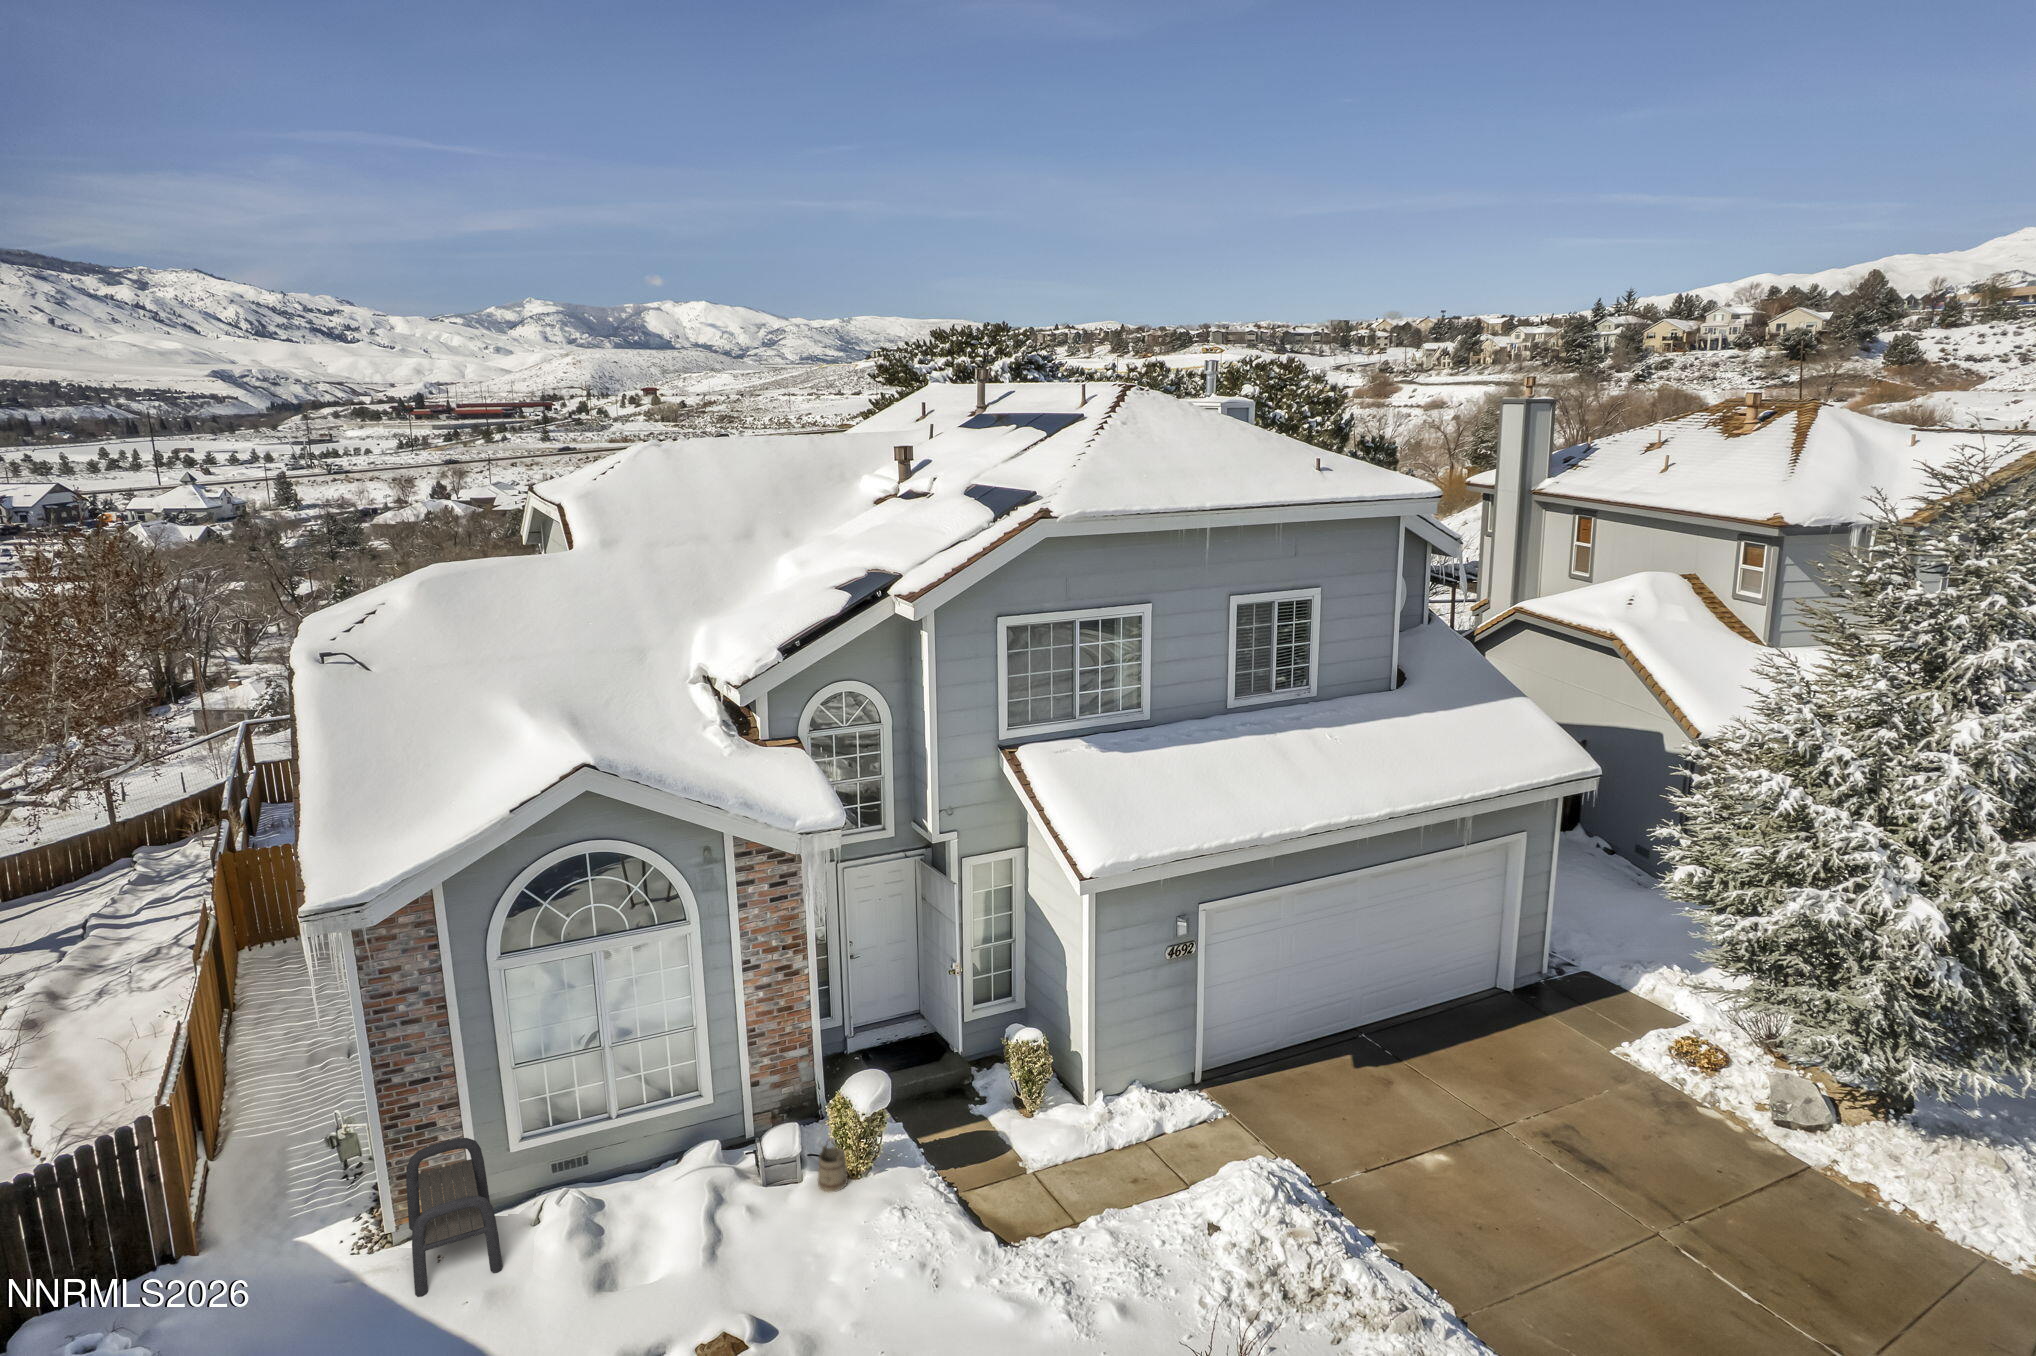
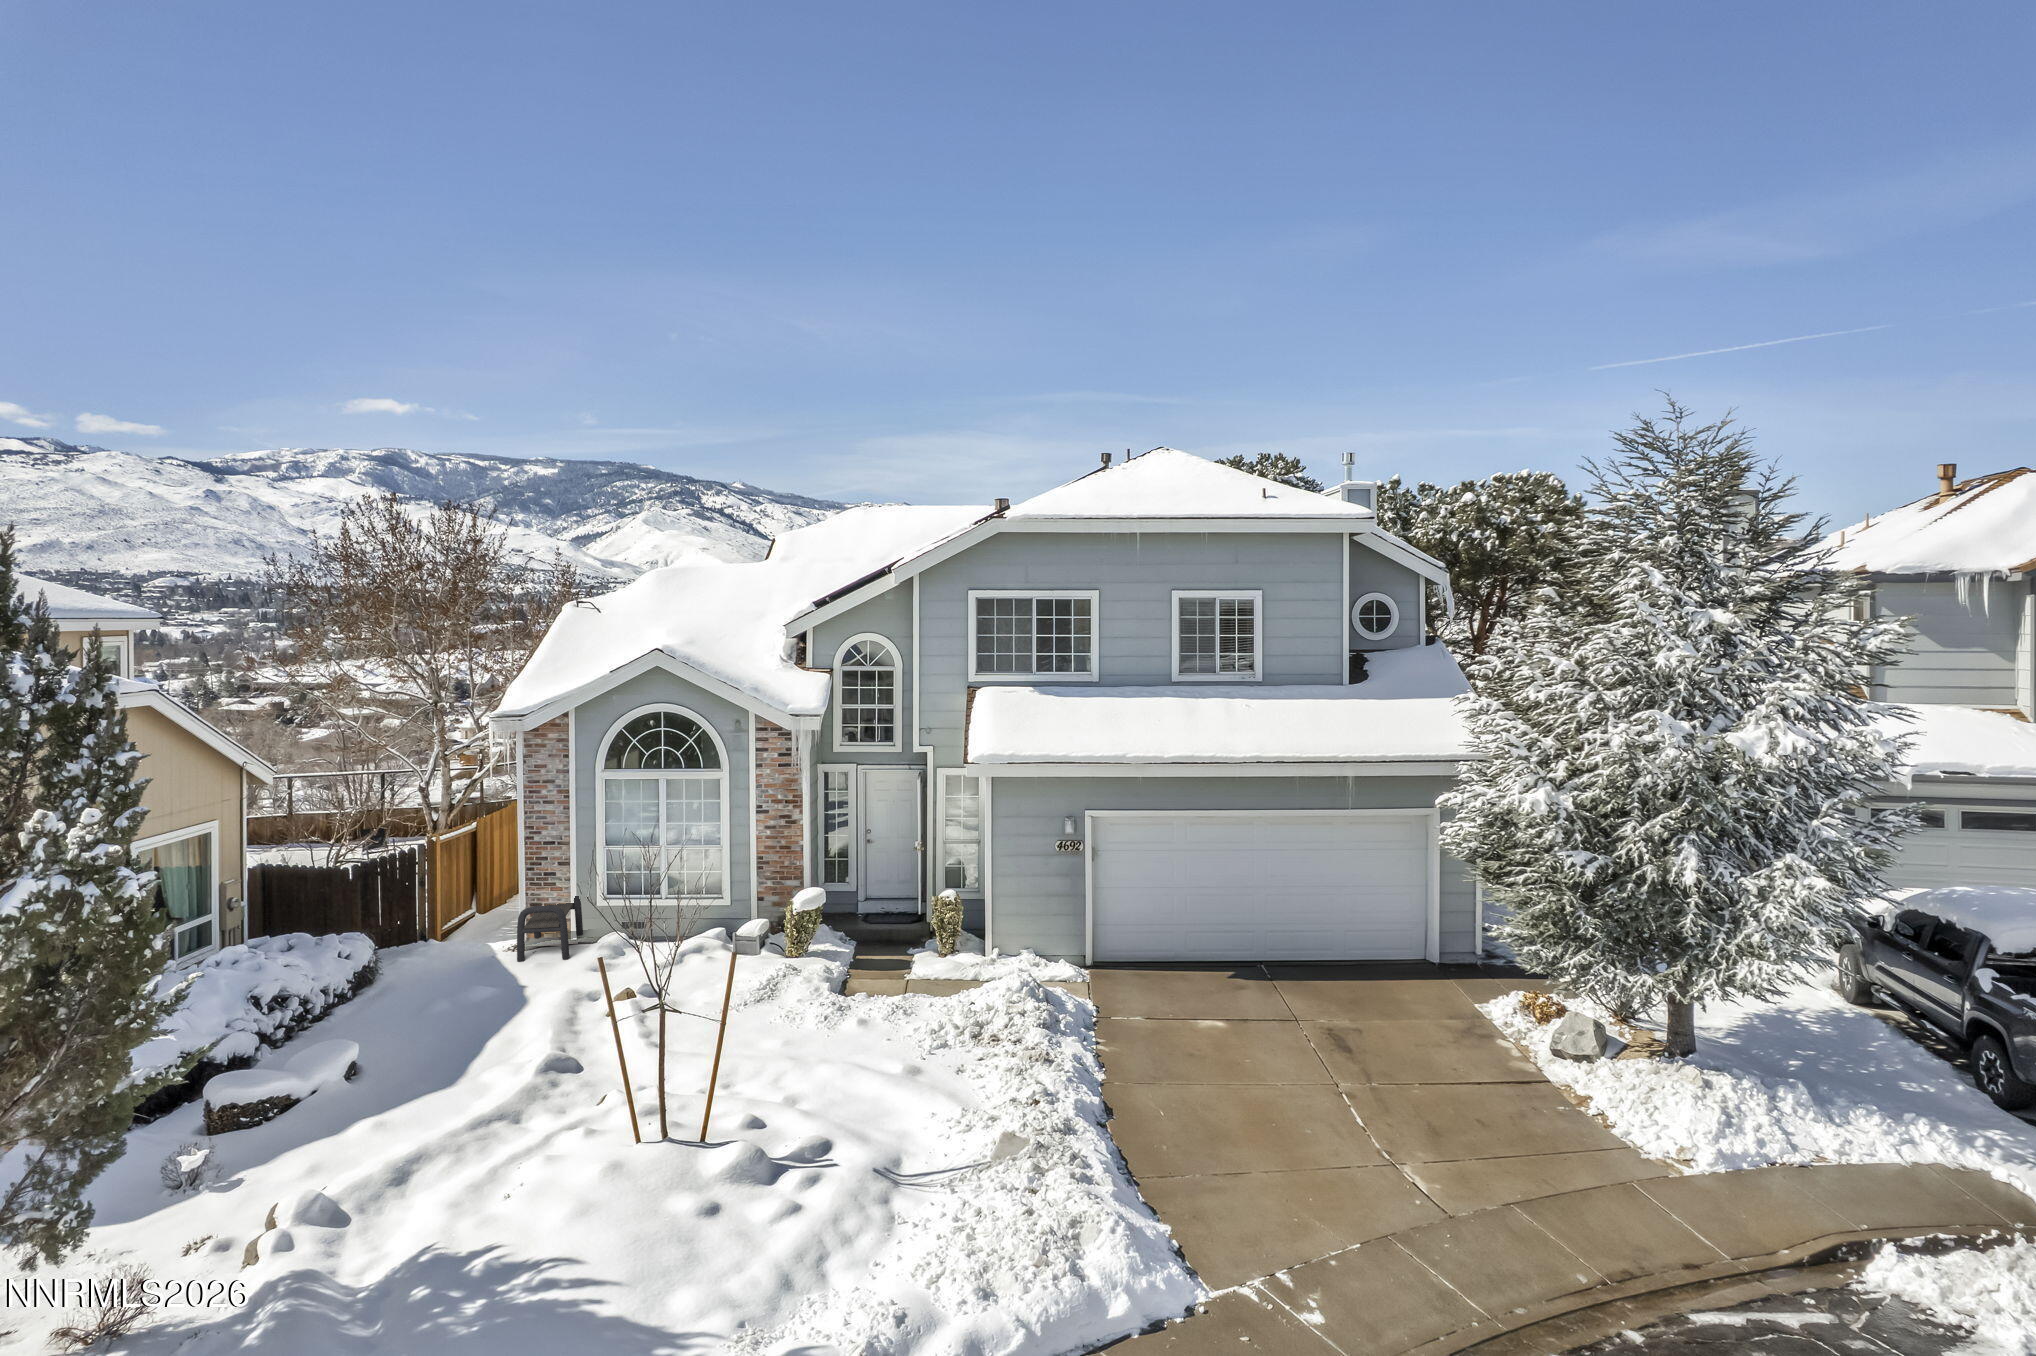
bucket: present [818,1143,848,1192] -> none [776,923,797,959]

